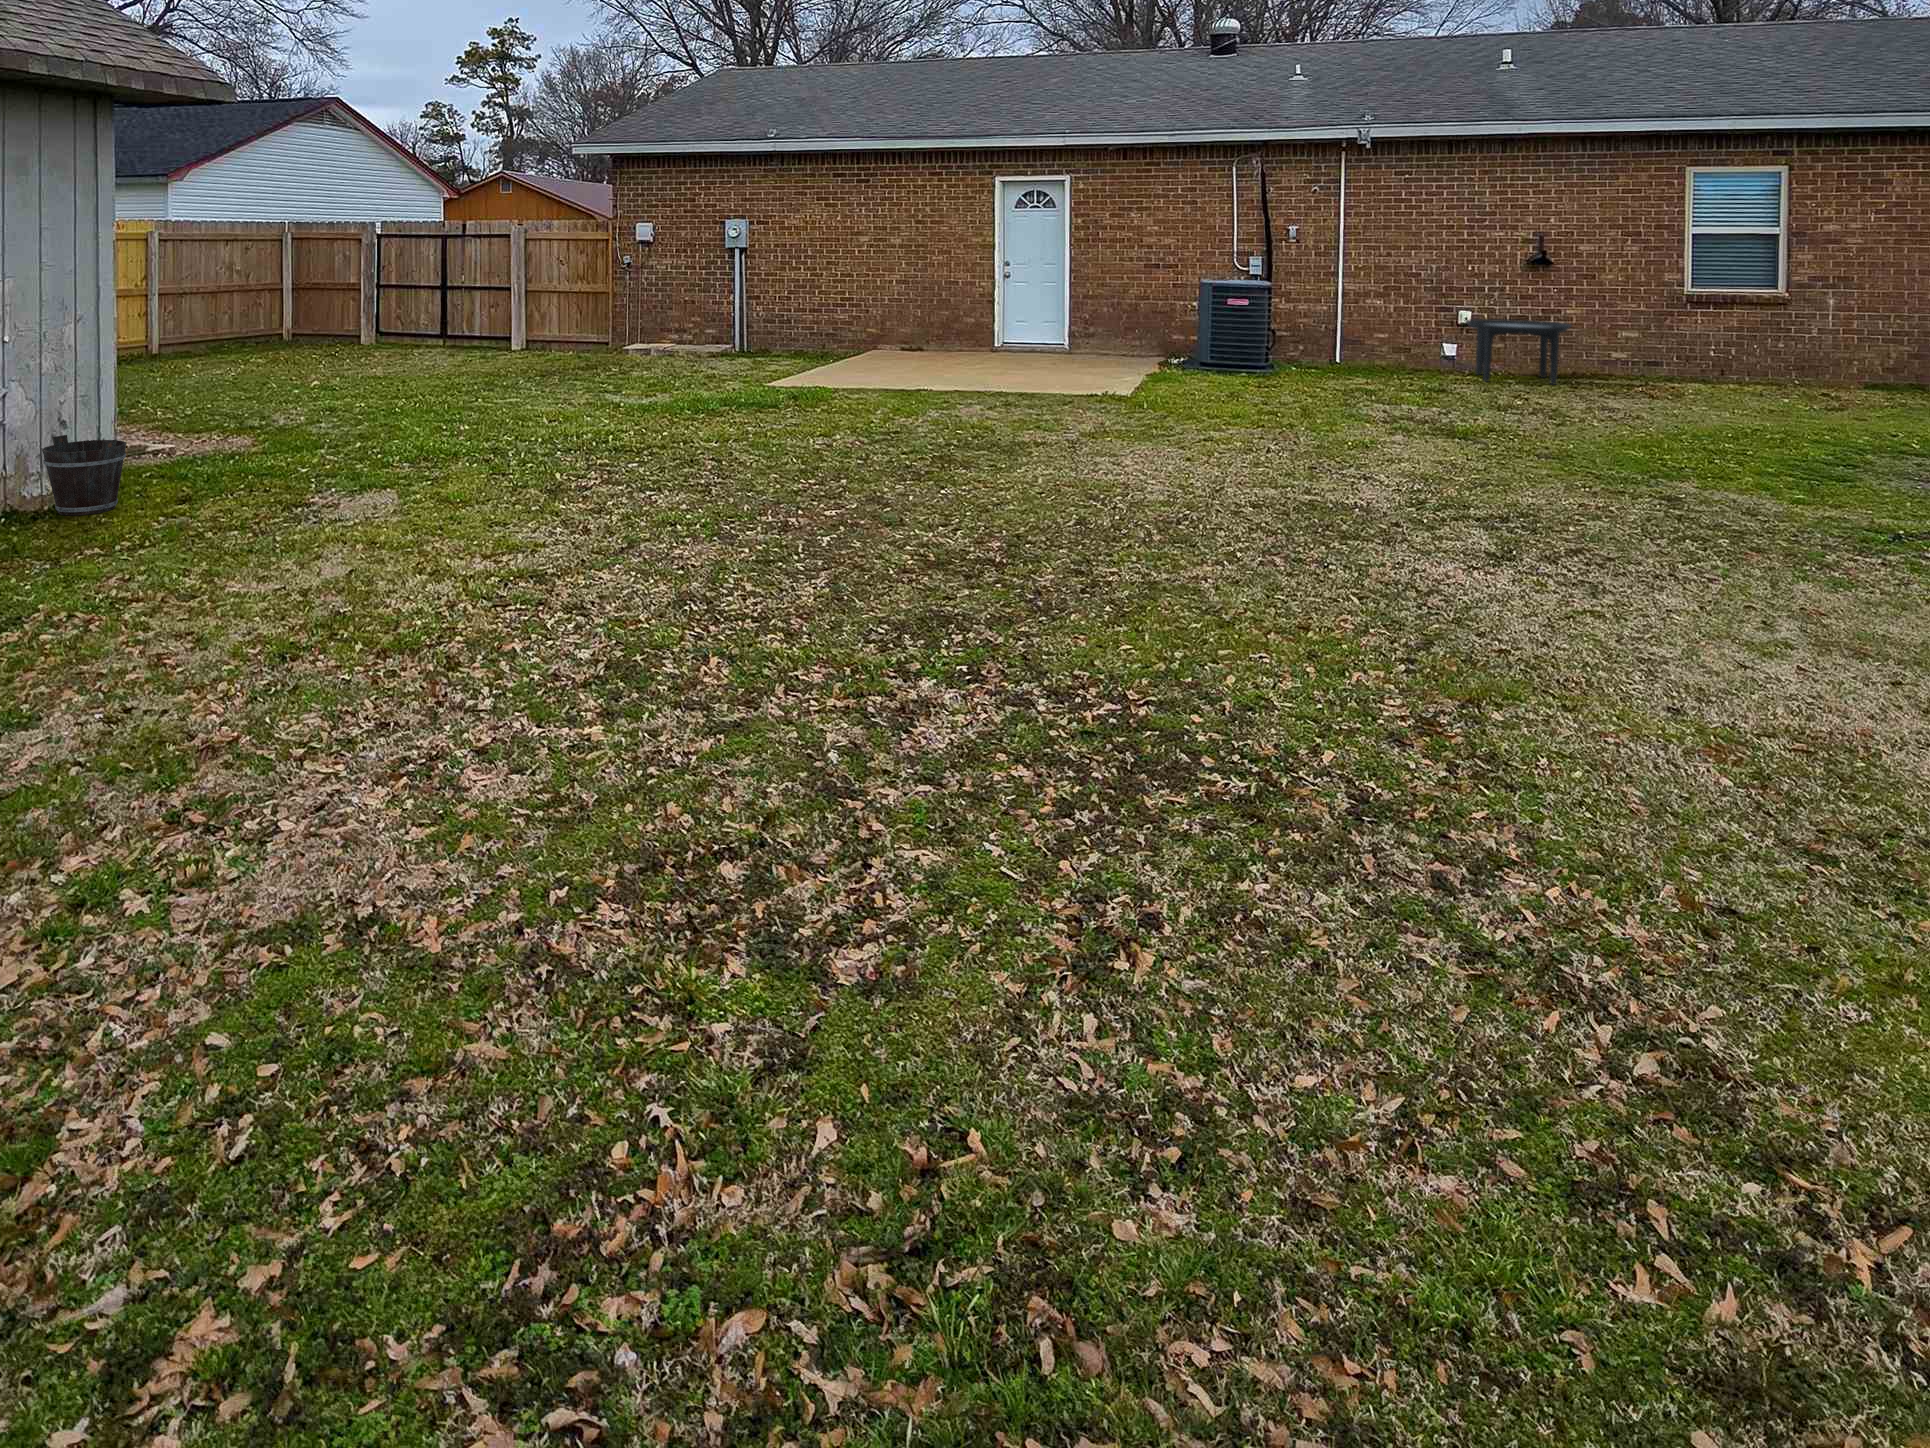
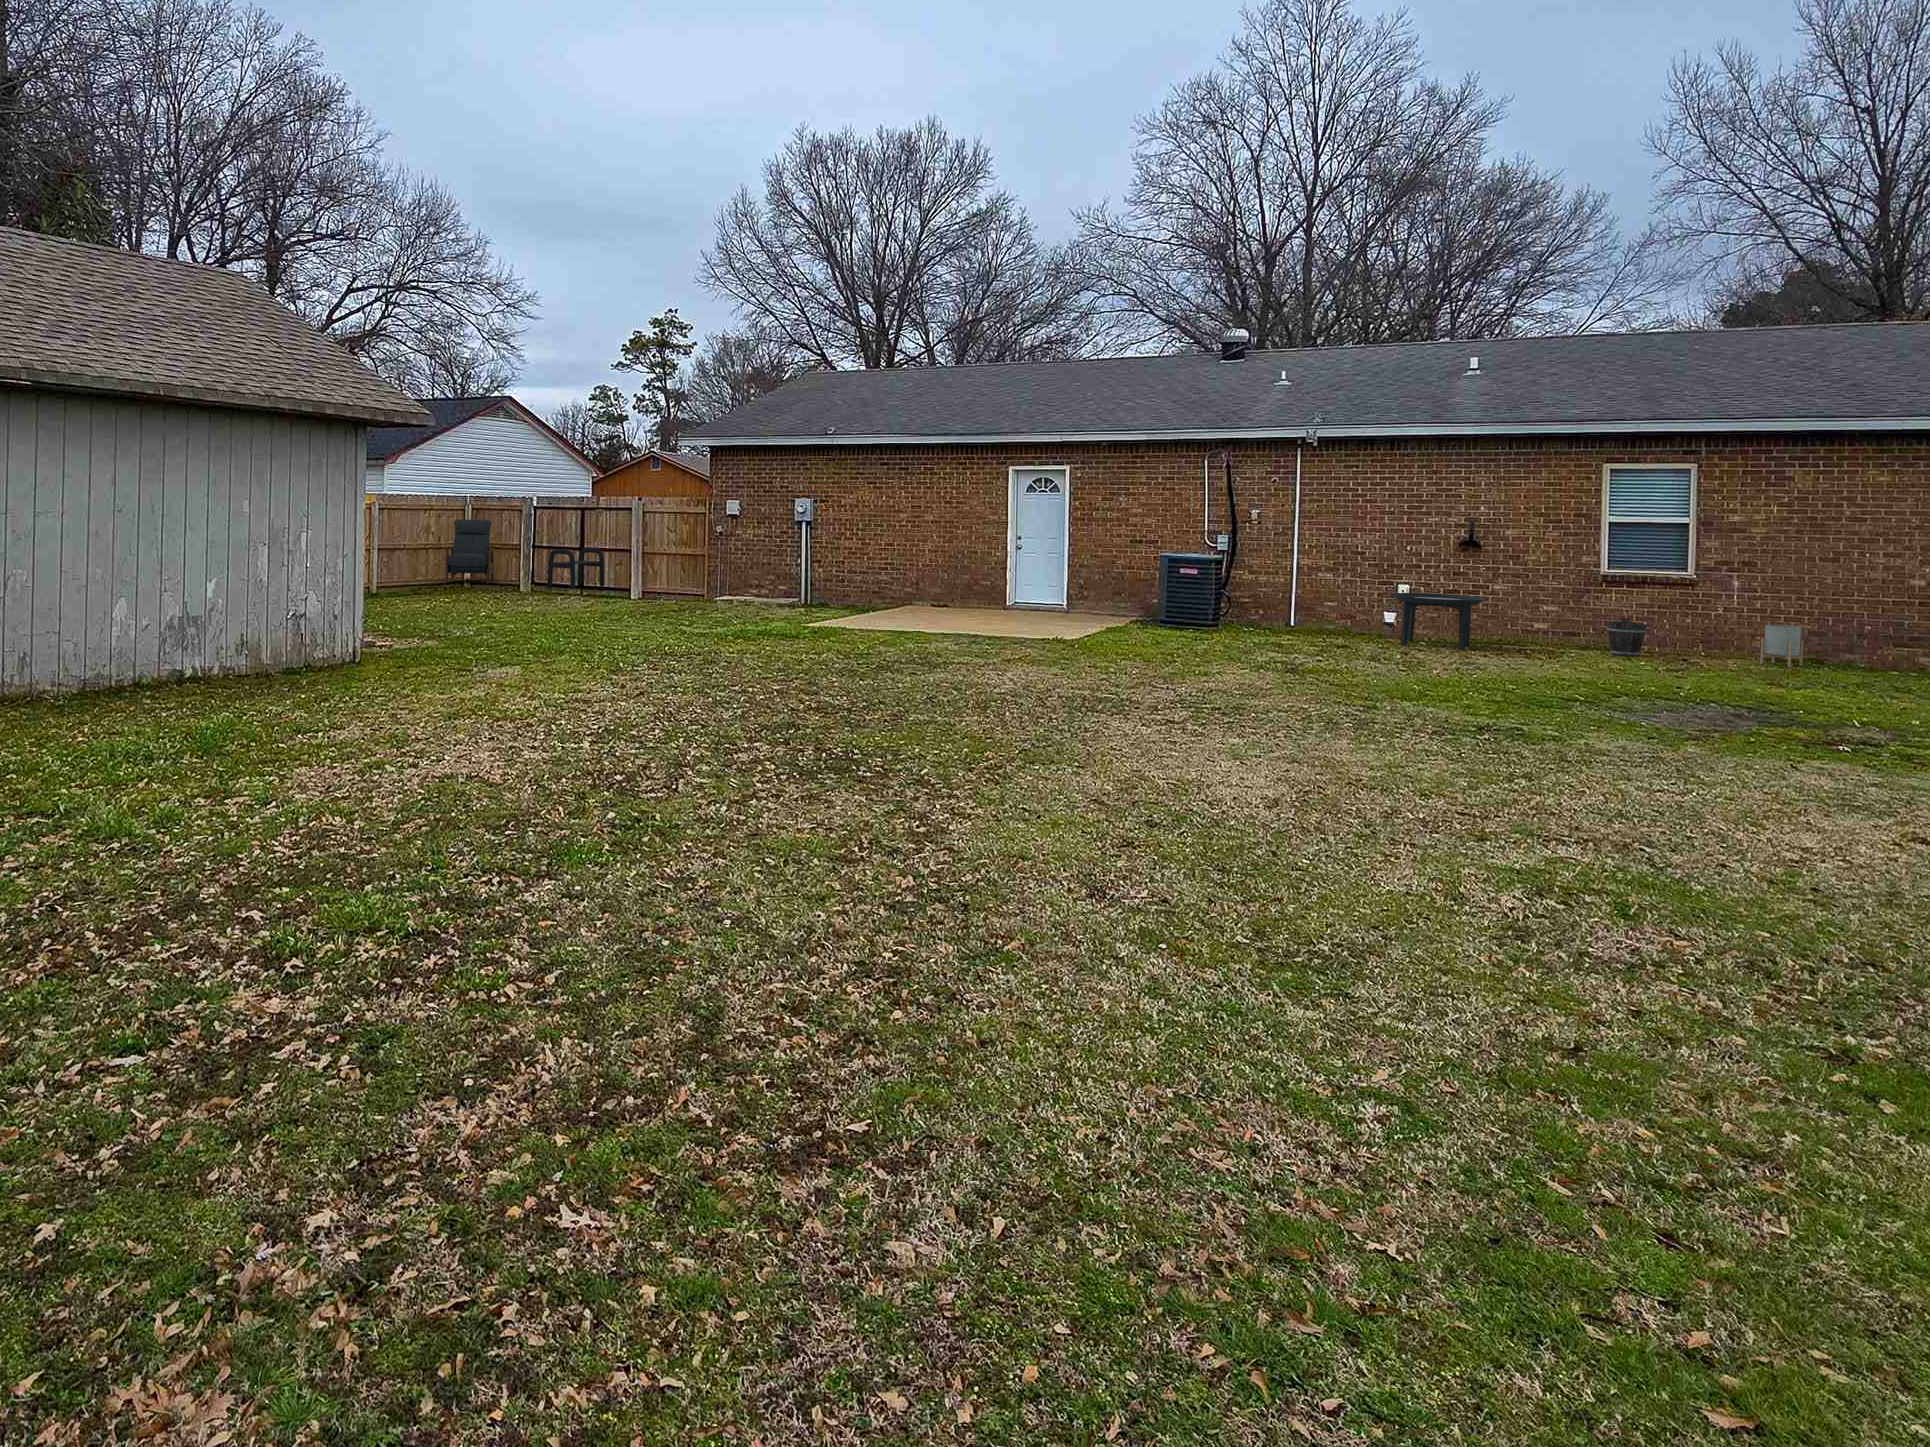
chair: none [258,255,326,338] -> present [445,519,494,583]
bench: none [402,288,478,341] -> present [547,548,605,589]
planter: none [1864,345,1907,392] -> present [1760,625,1803,667]
bucket: present [42,435,126,515] -> present [1607,618,1647,656]

